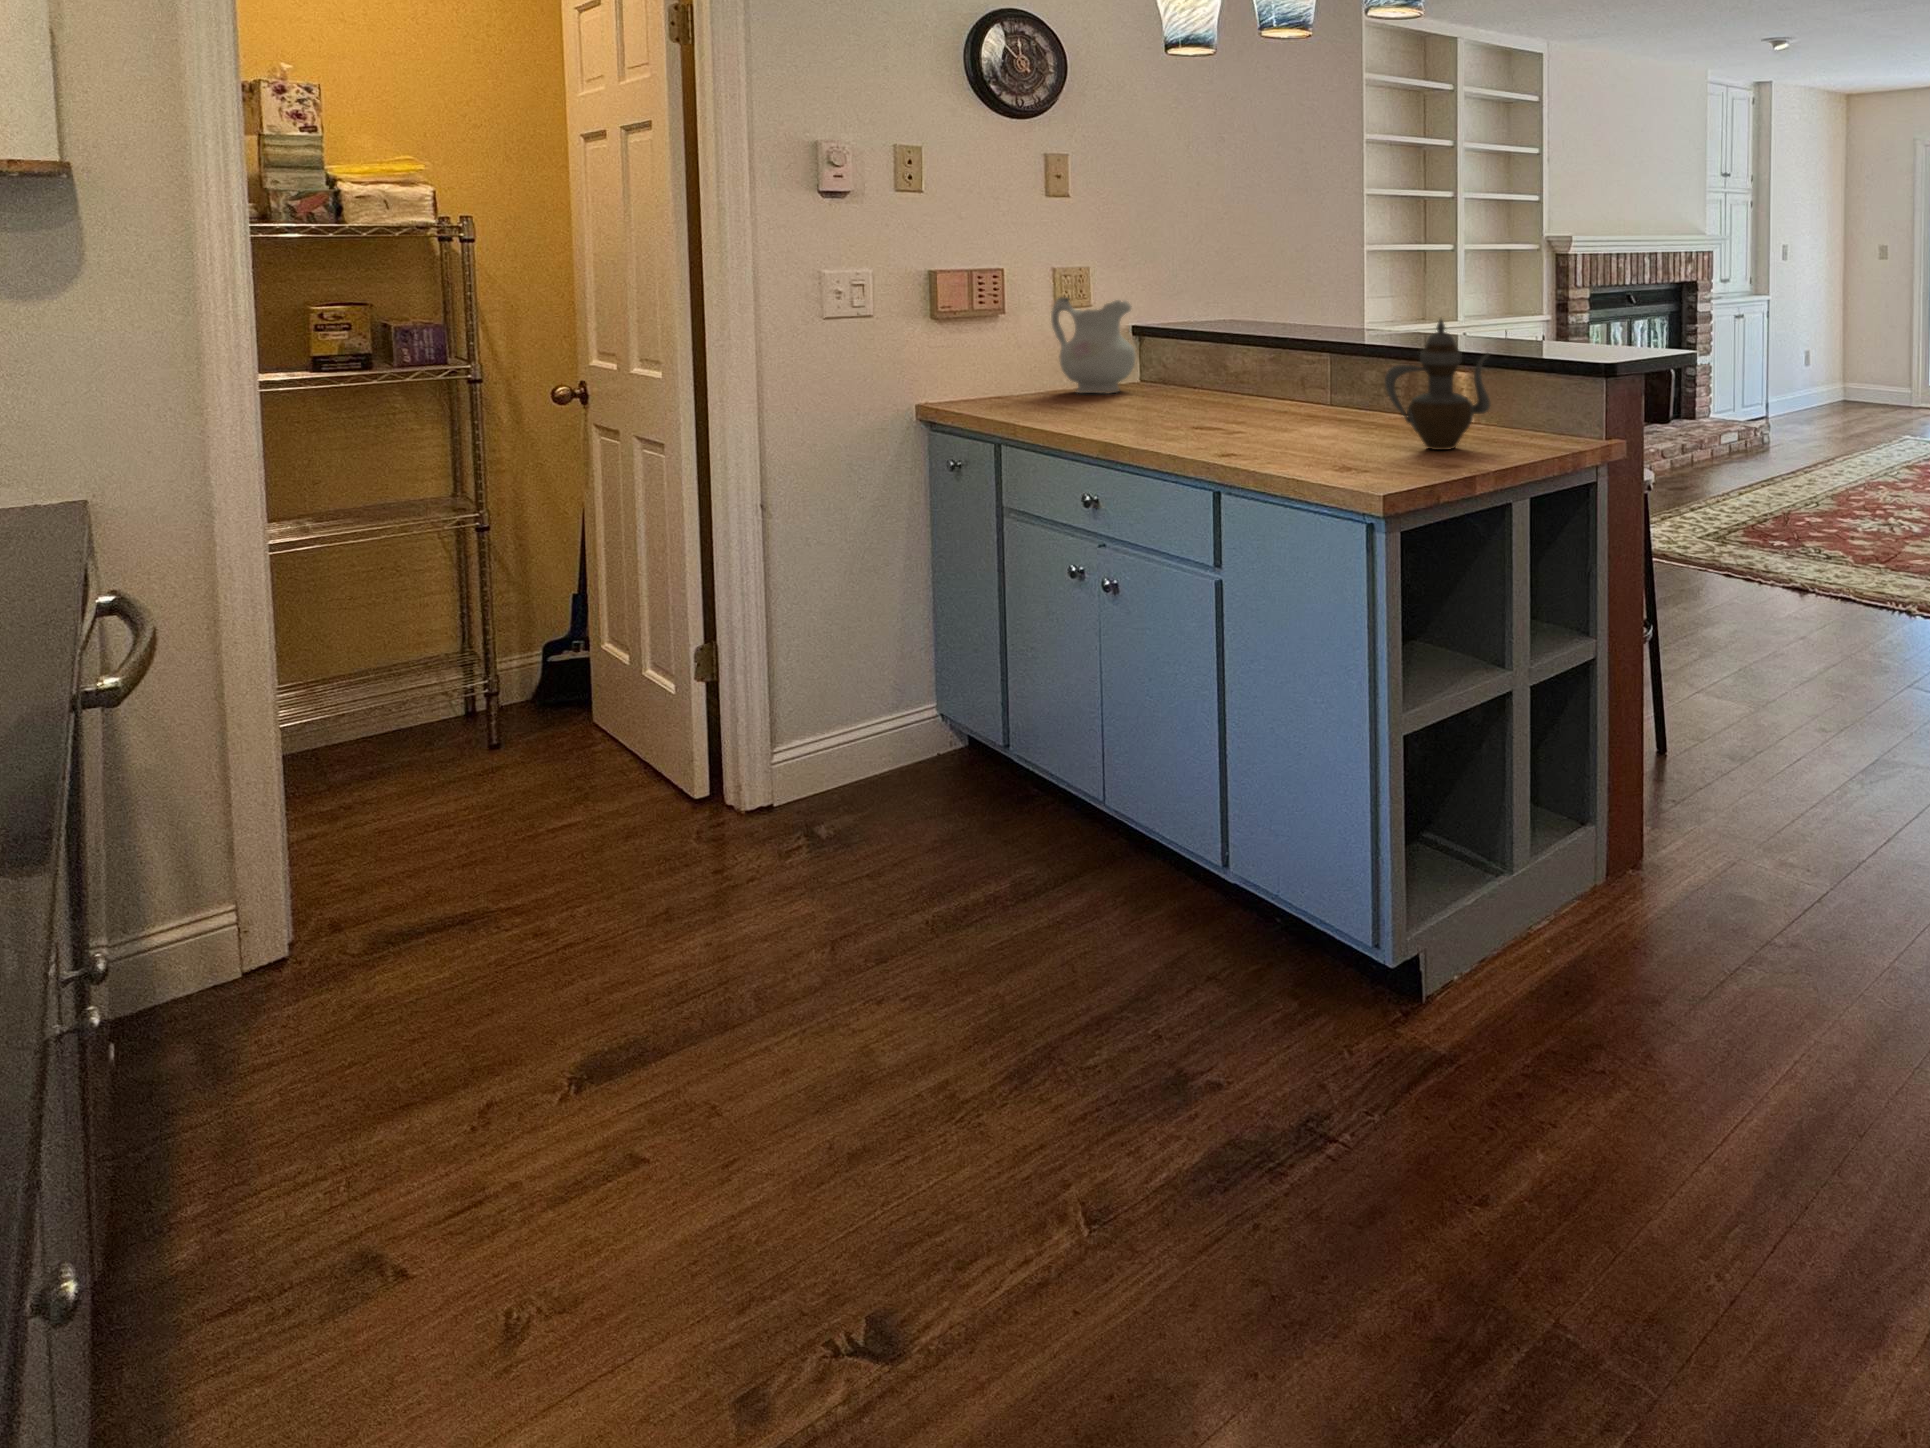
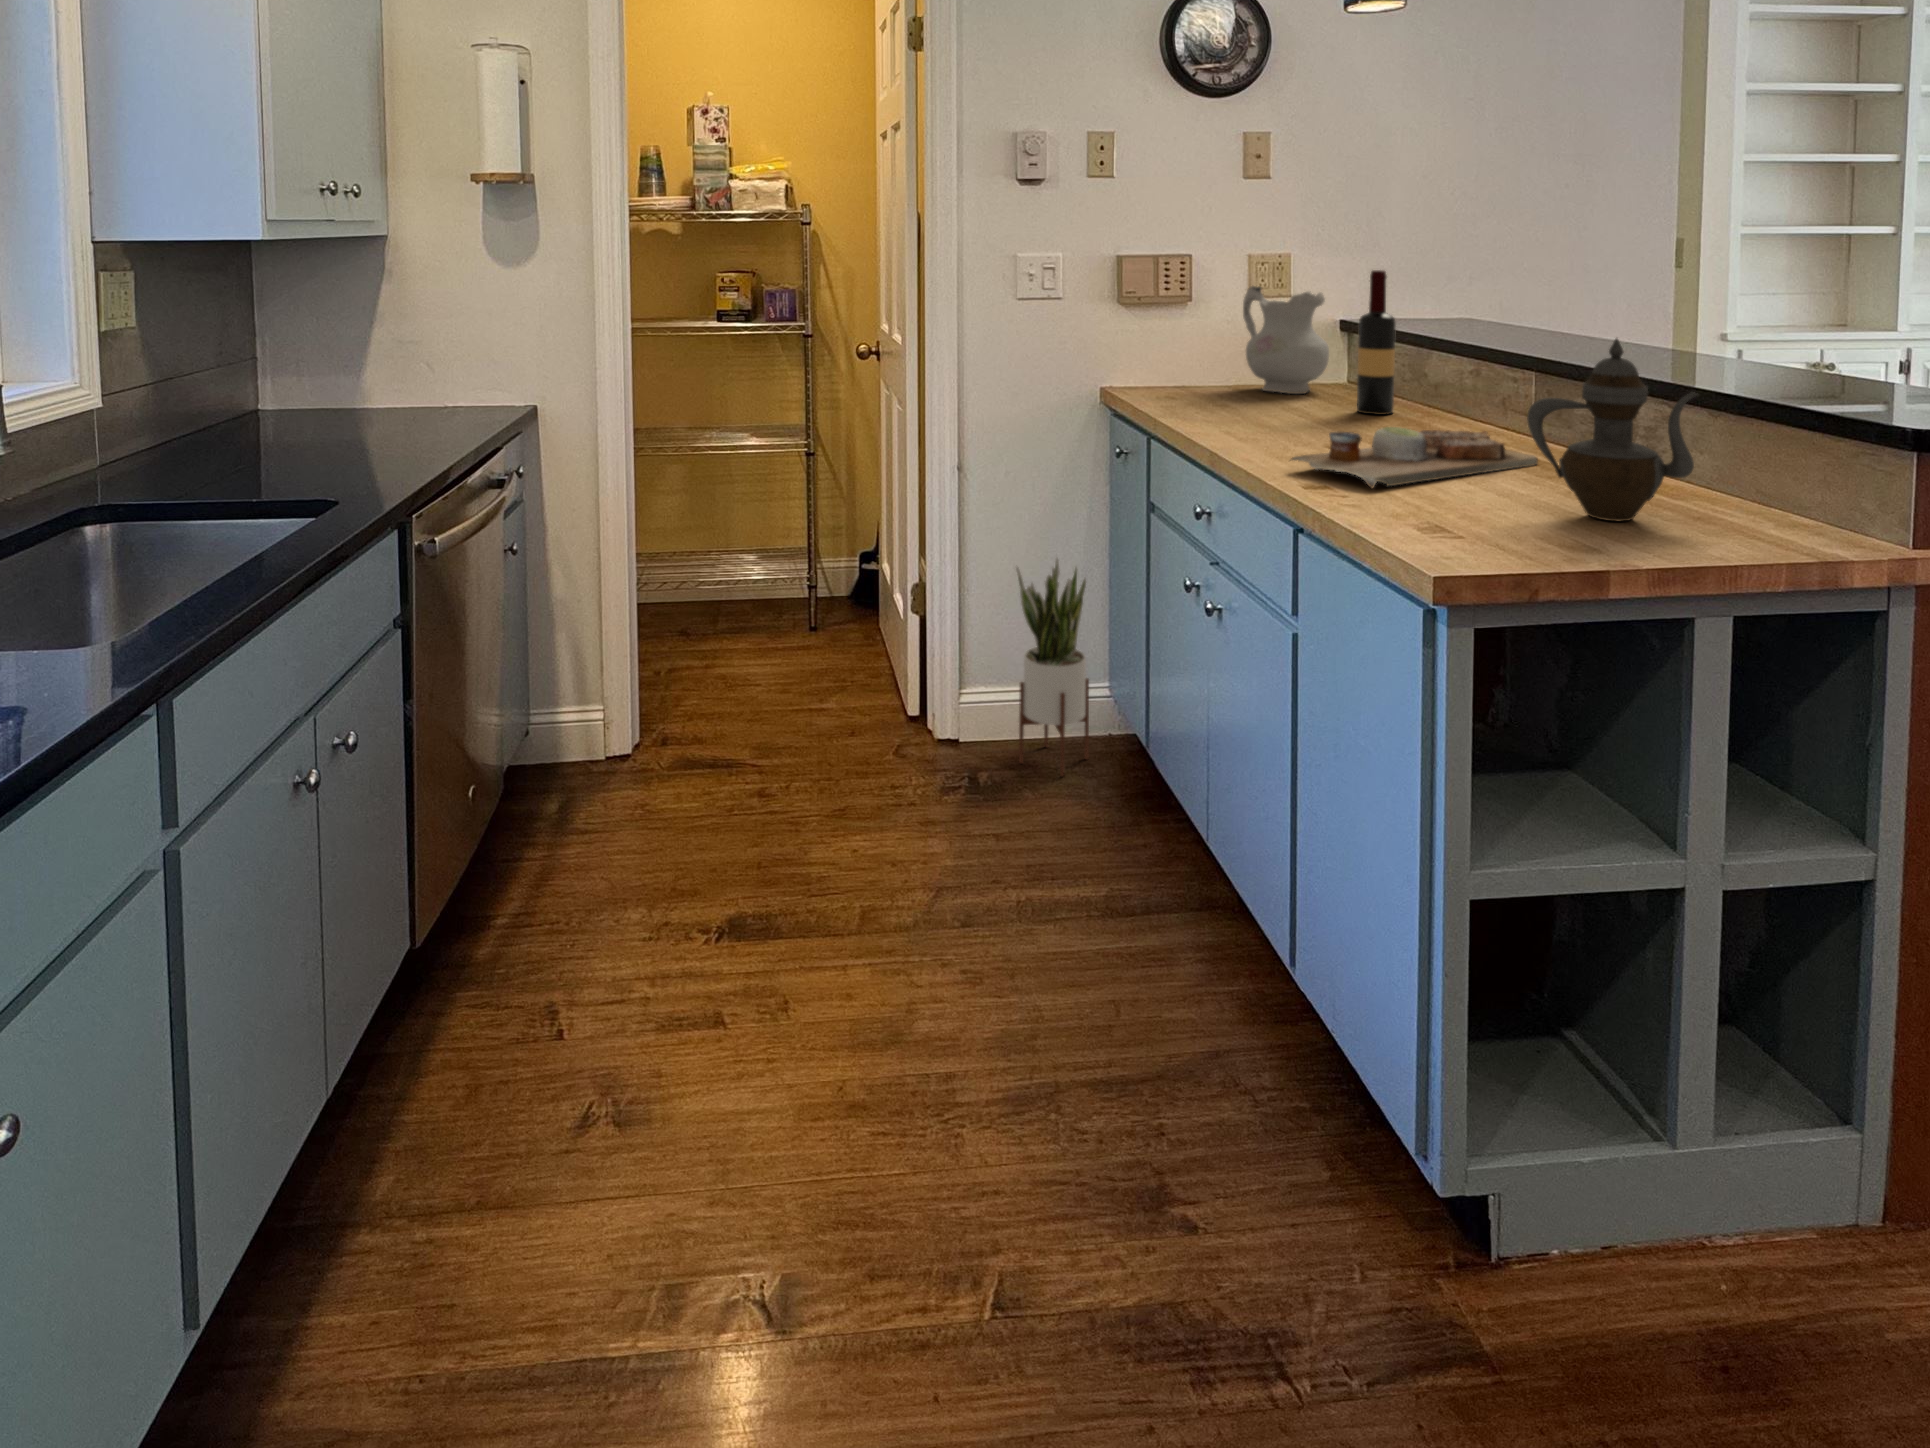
wine bottle: none [1179,278,1211,402] -> present [1357,270,1396,415]
cutting board: none [1188,402,1357,452] -> present [1292,427,1538,488]
potted plant: none [849,580,927,803] -> present [1016,559,1089,776]

